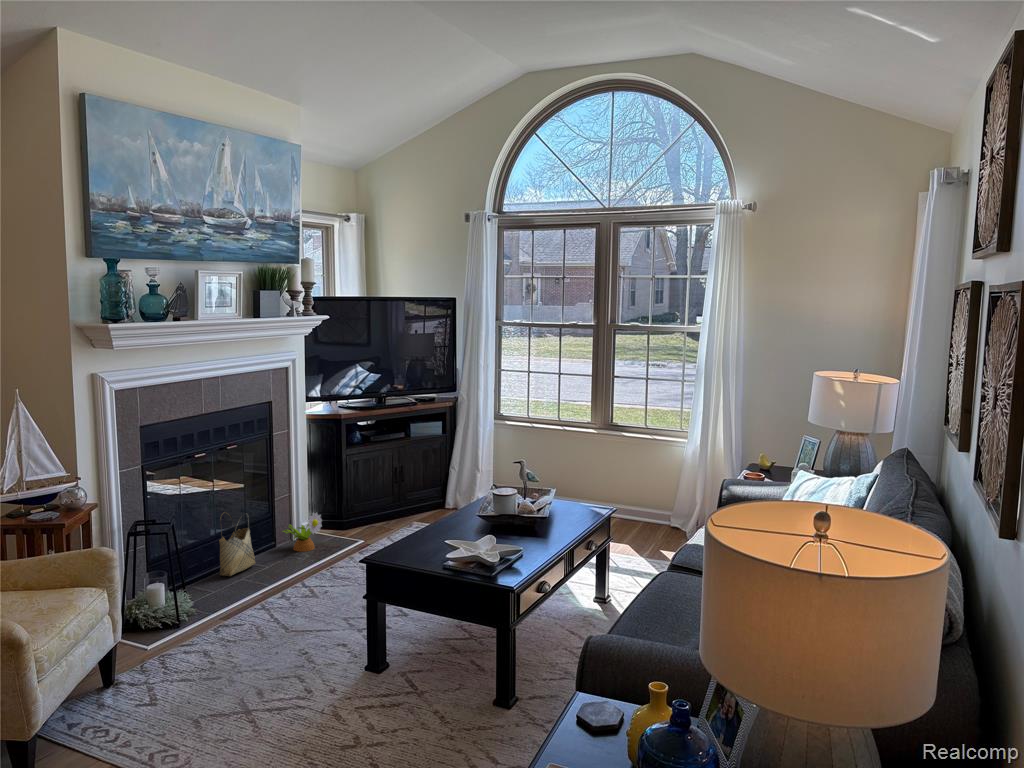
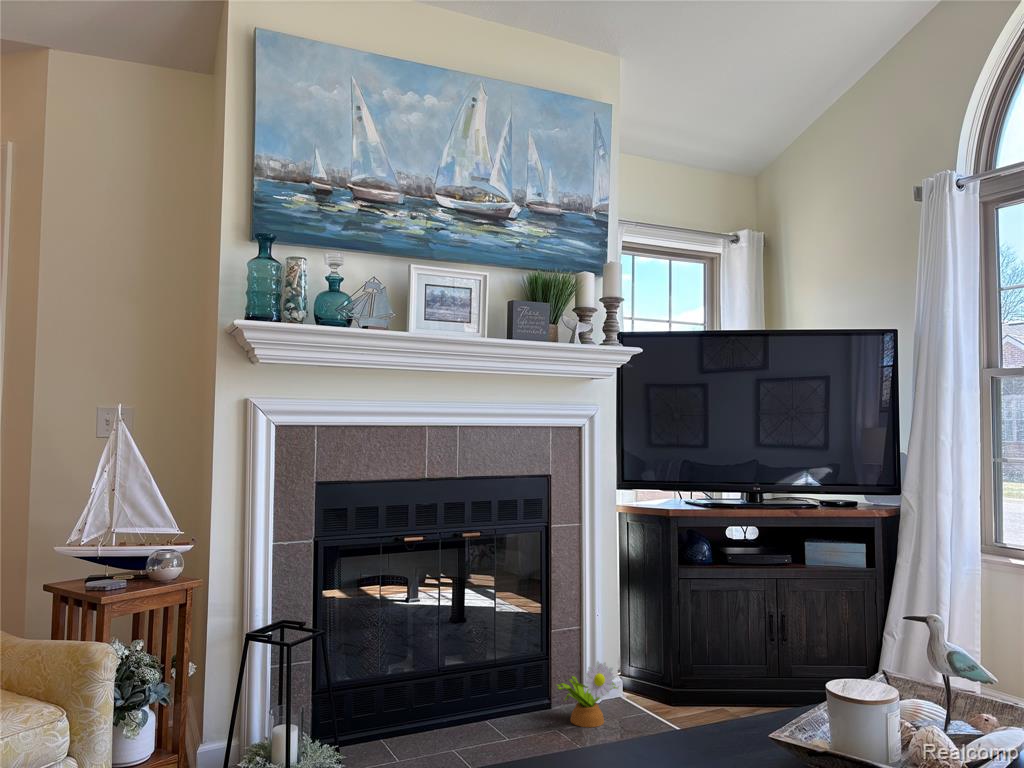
woven basket: present [219,513,255,576] -> none [428,635,492,742]

